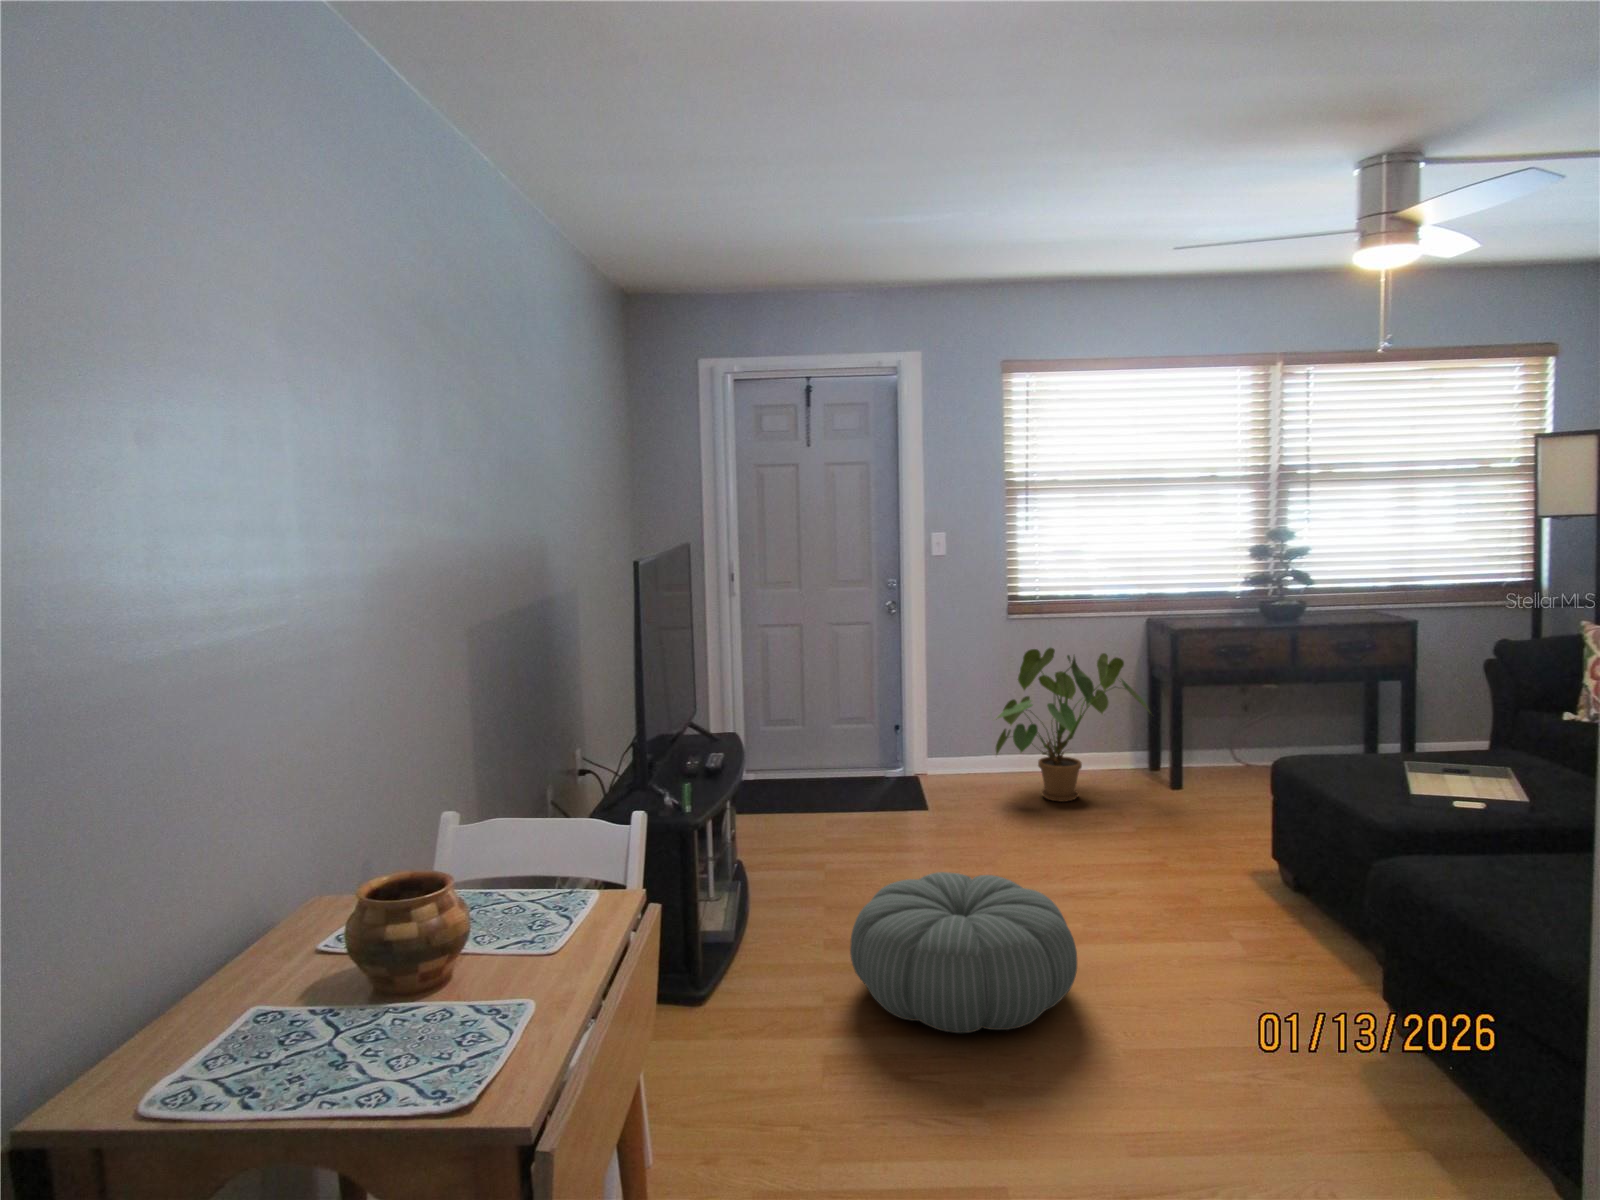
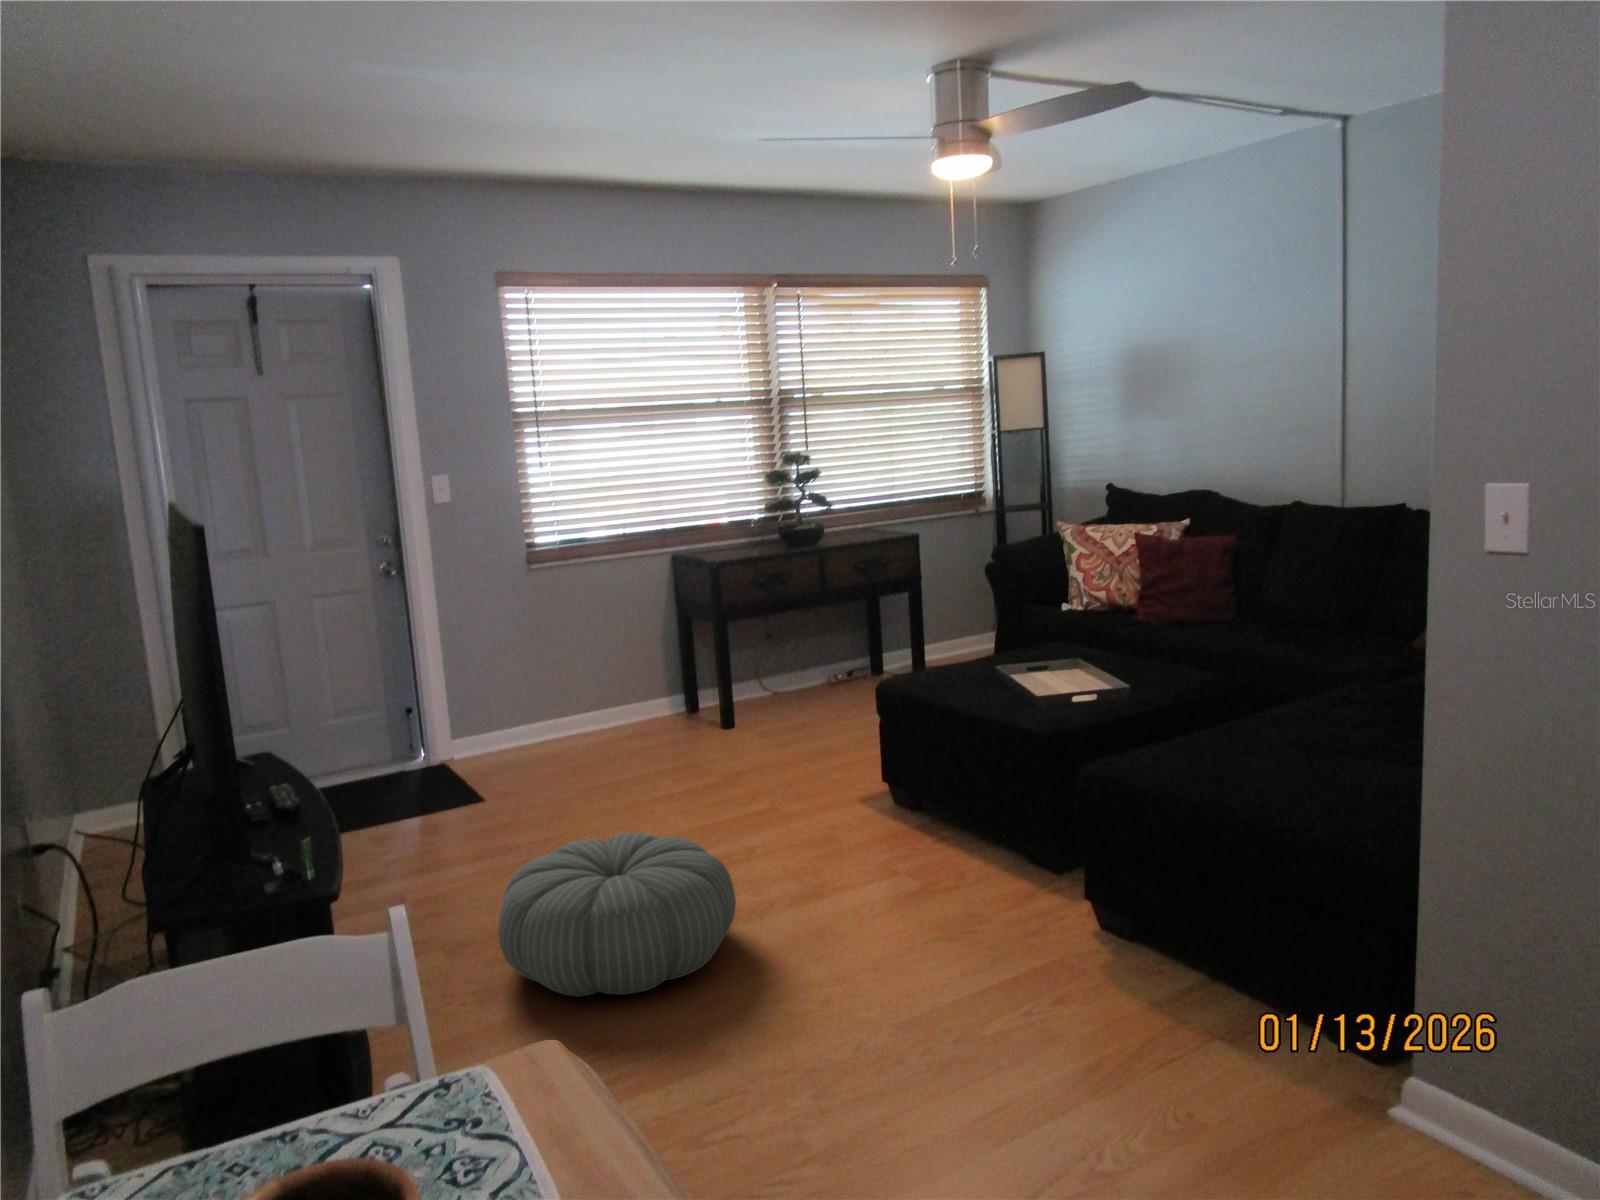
house plant: present [996,648,1148,802] -> none [533,596,700,761]

